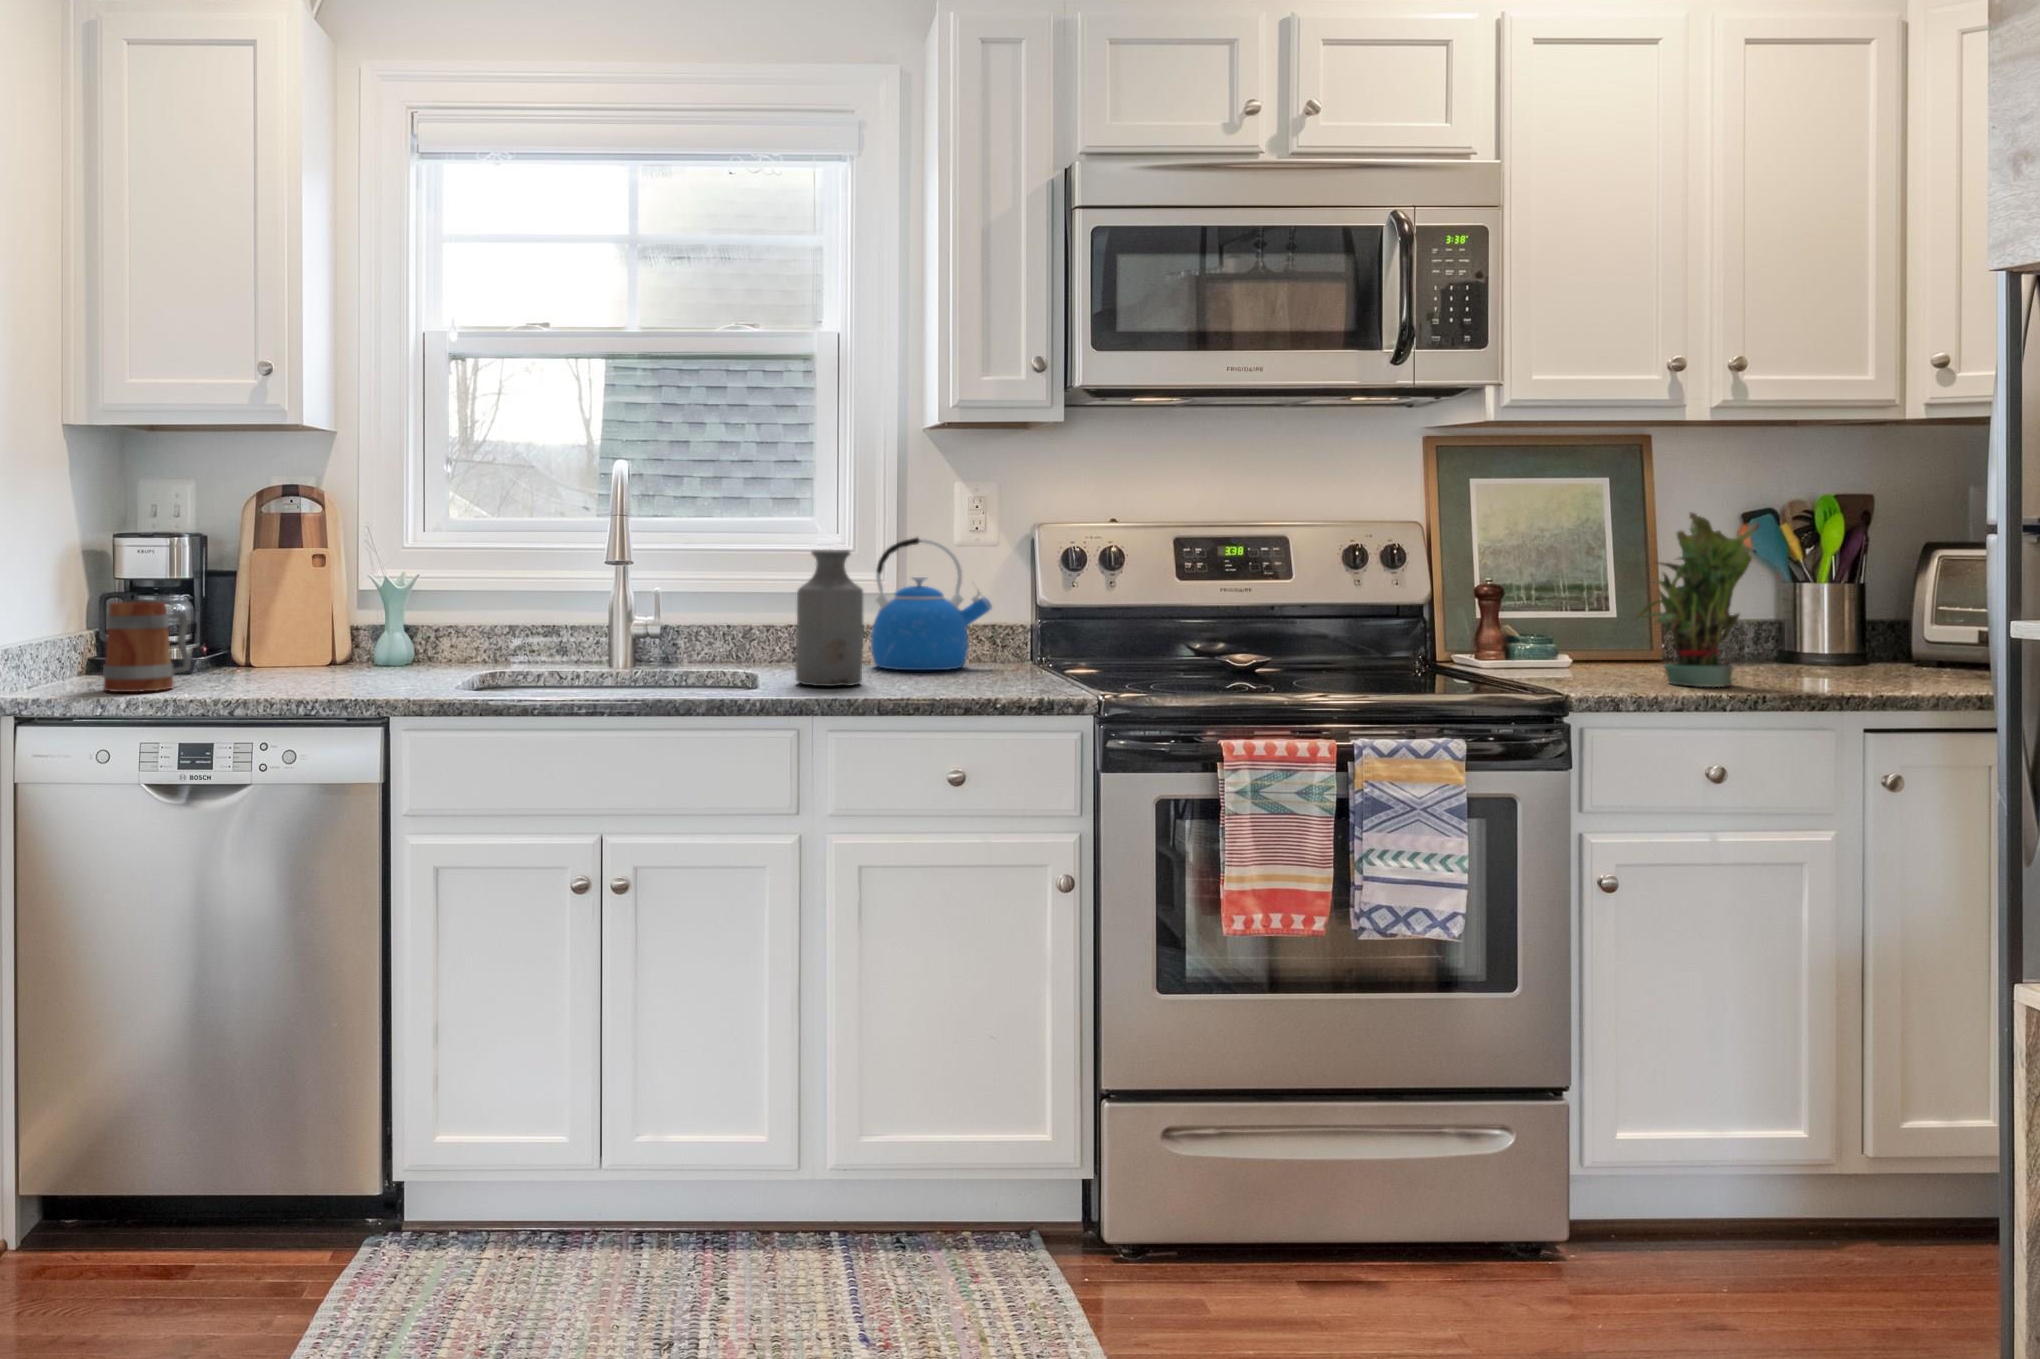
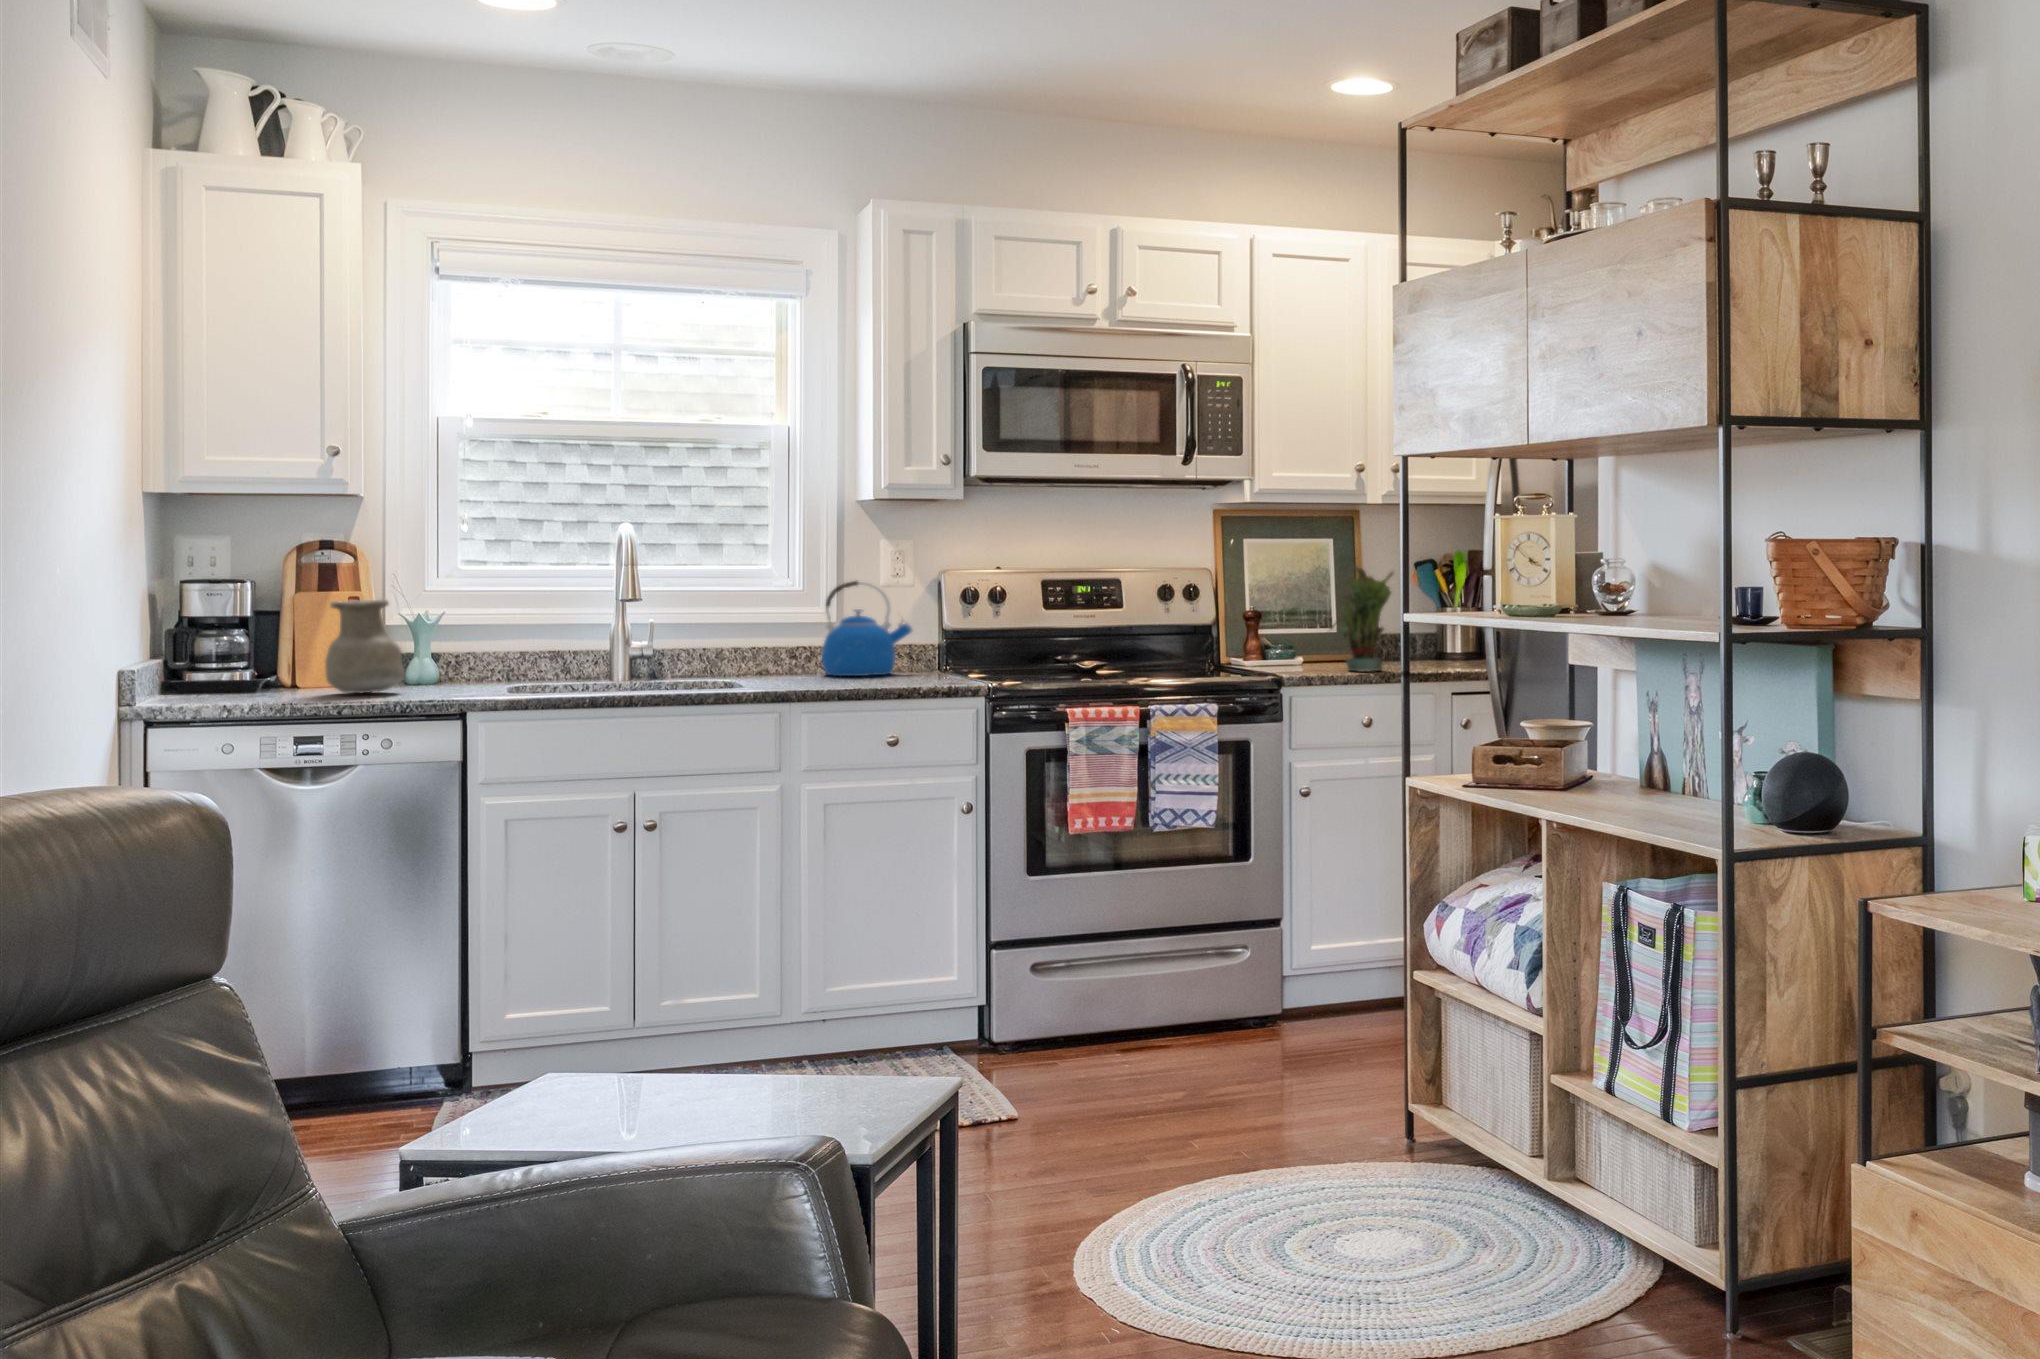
bottle: present [795,550,863,686] -> none [773,590,823,685]
vase: none [255,559,347,680] -> present [325,600,405,693]
mug: present [102,602,191,692] -> none [201,633,271,703]

